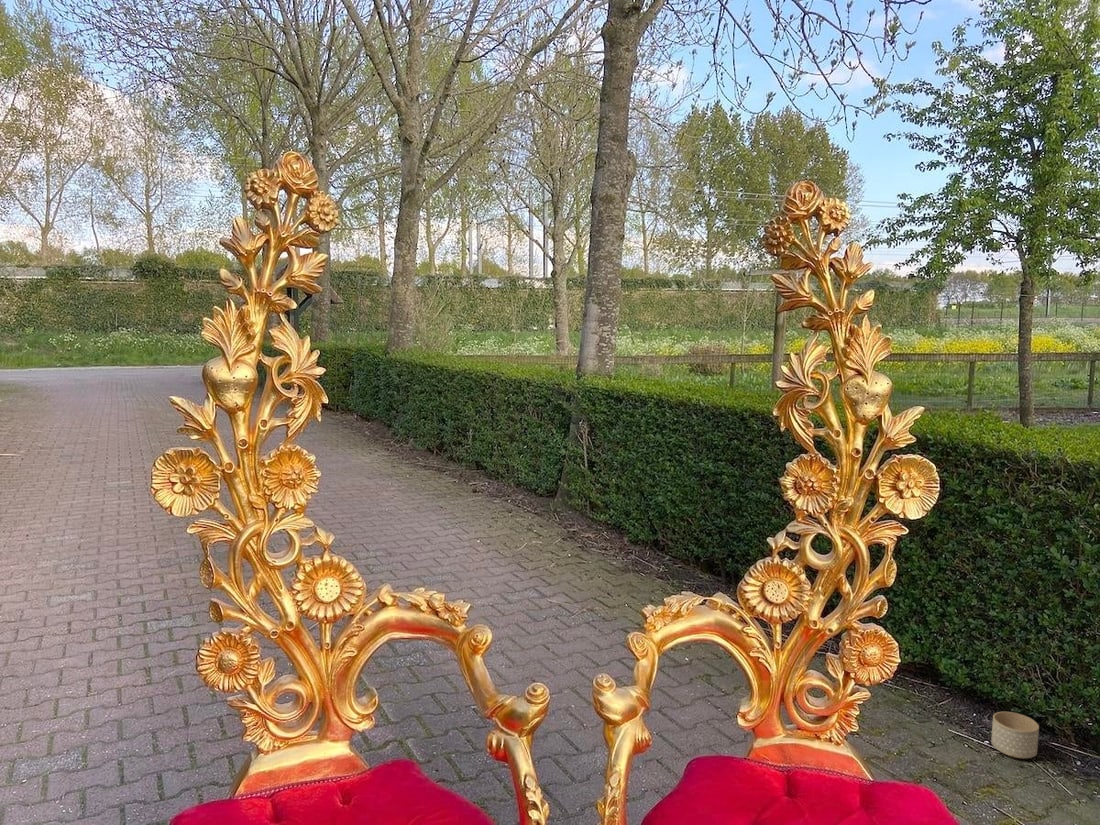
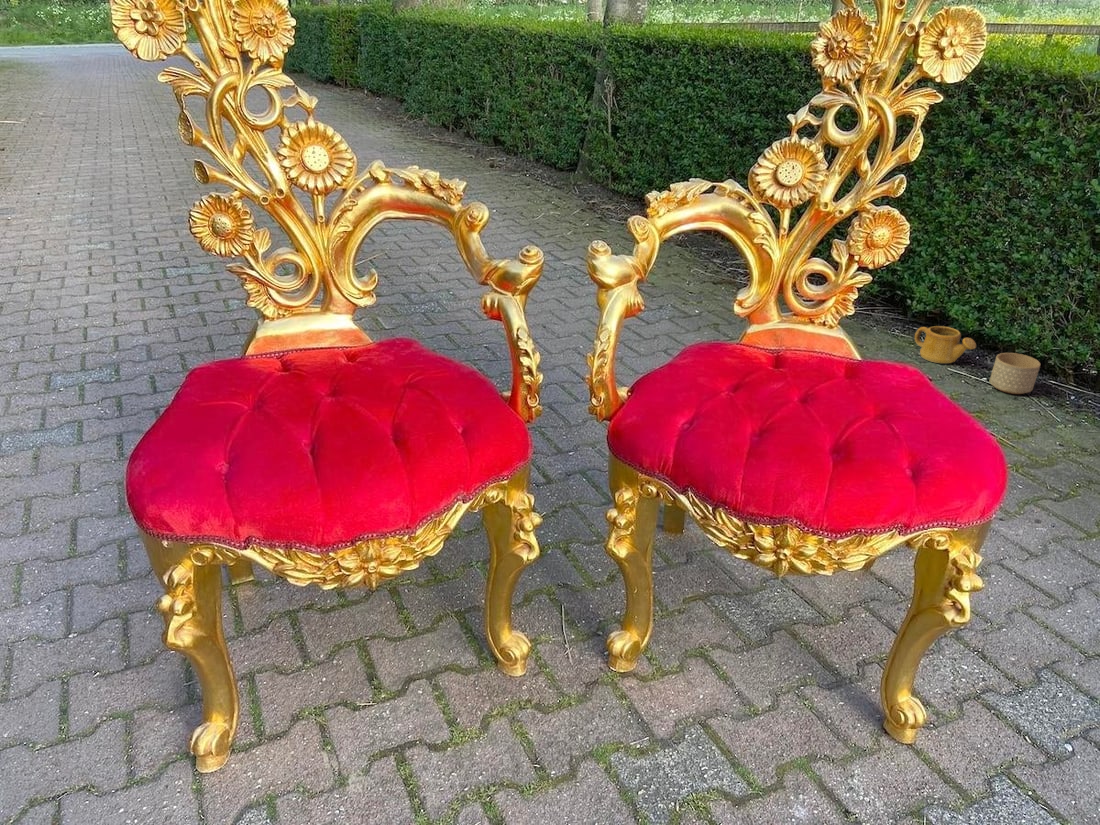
watering can: none [906,679,970,720] -> present [915,326,976,363]

